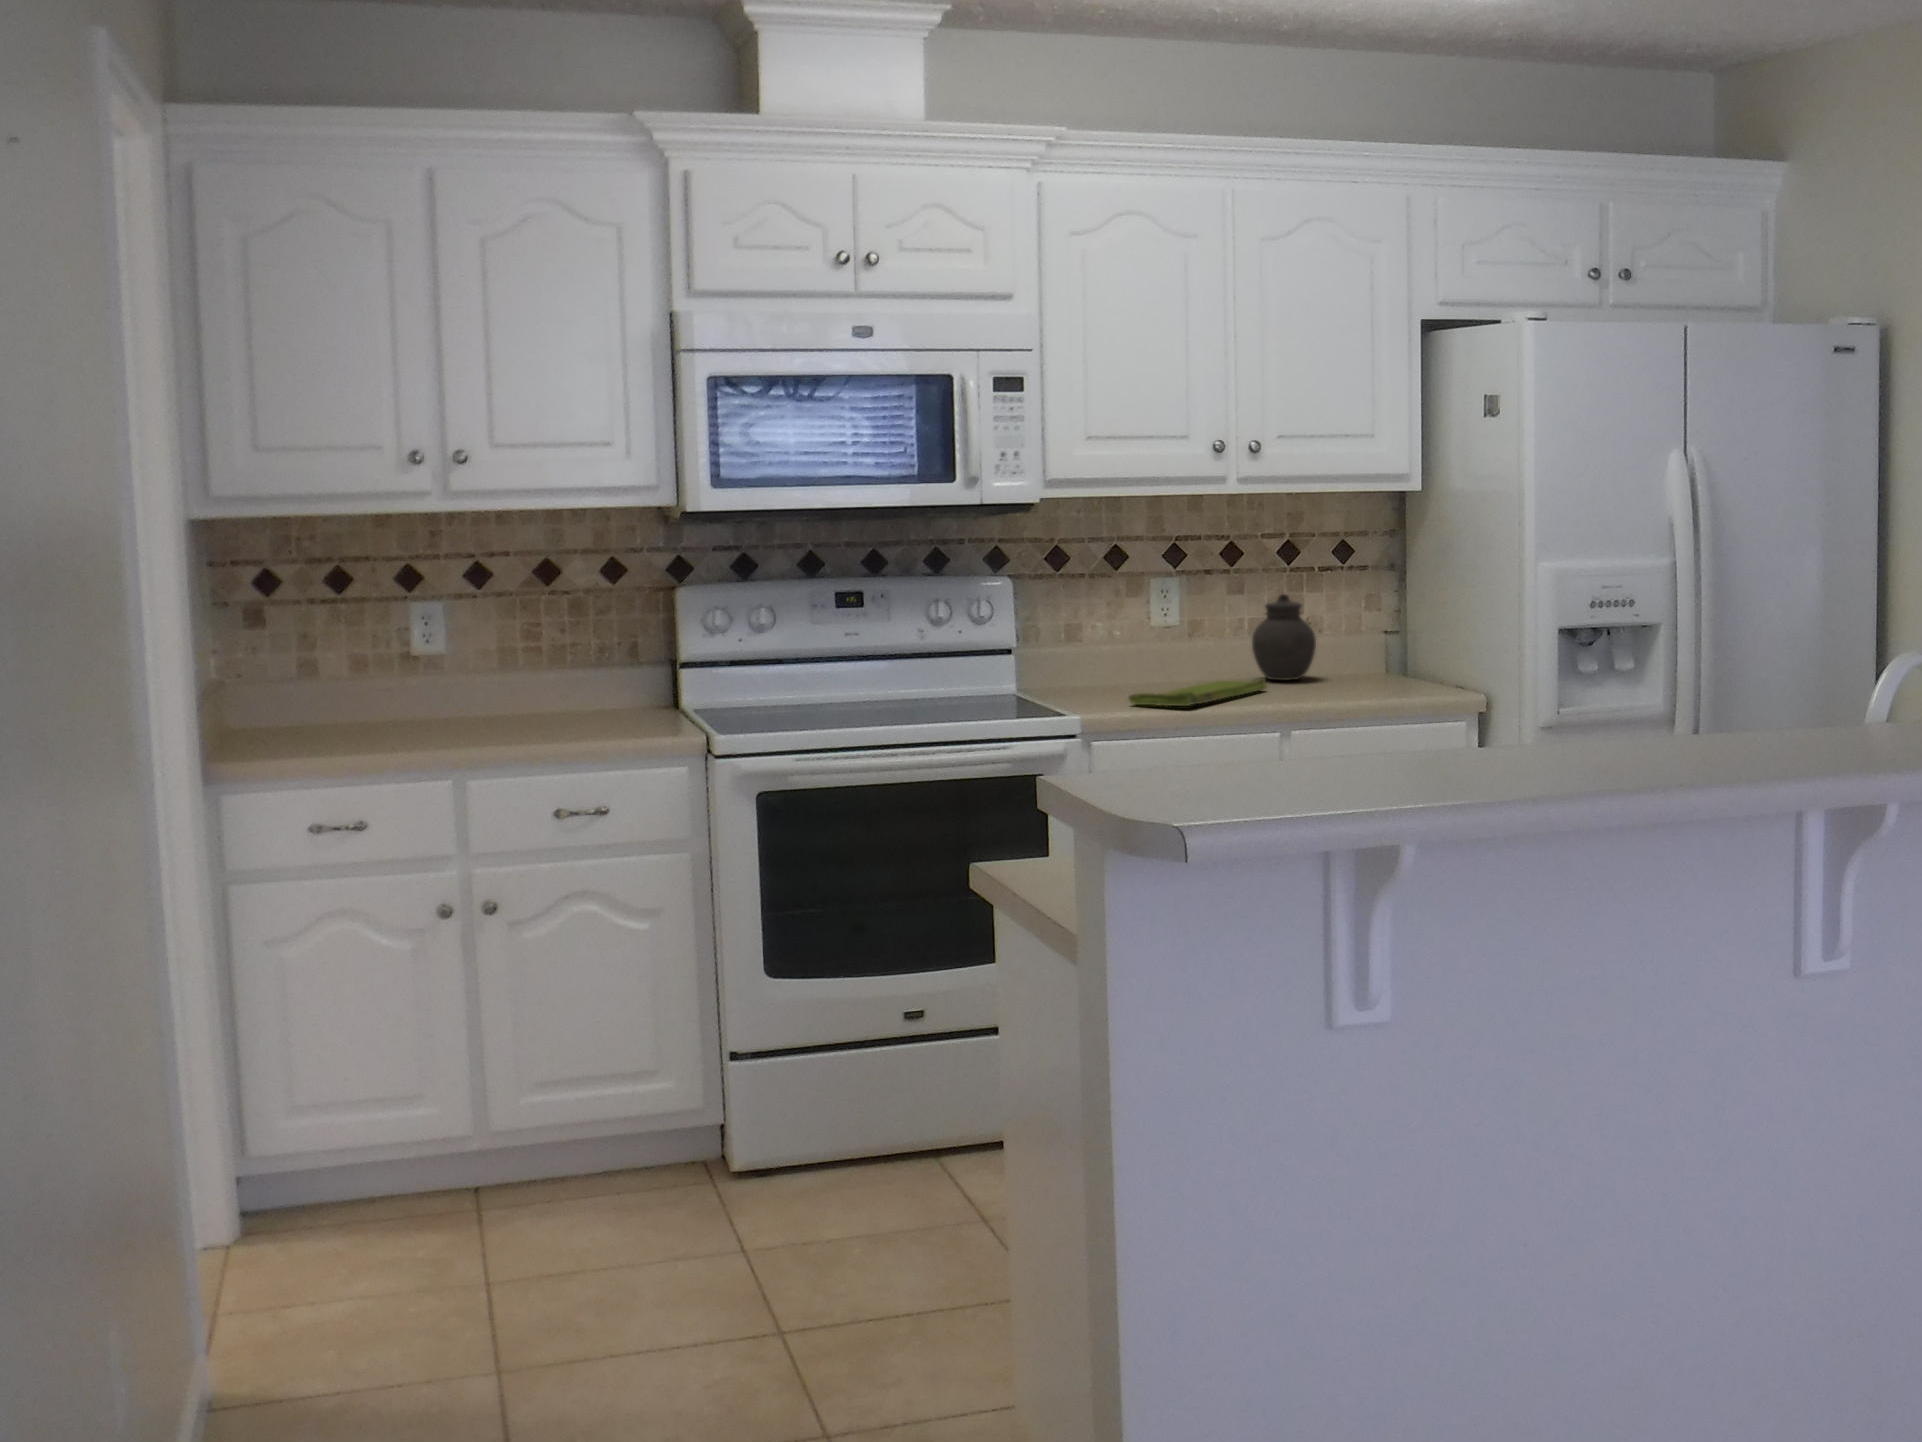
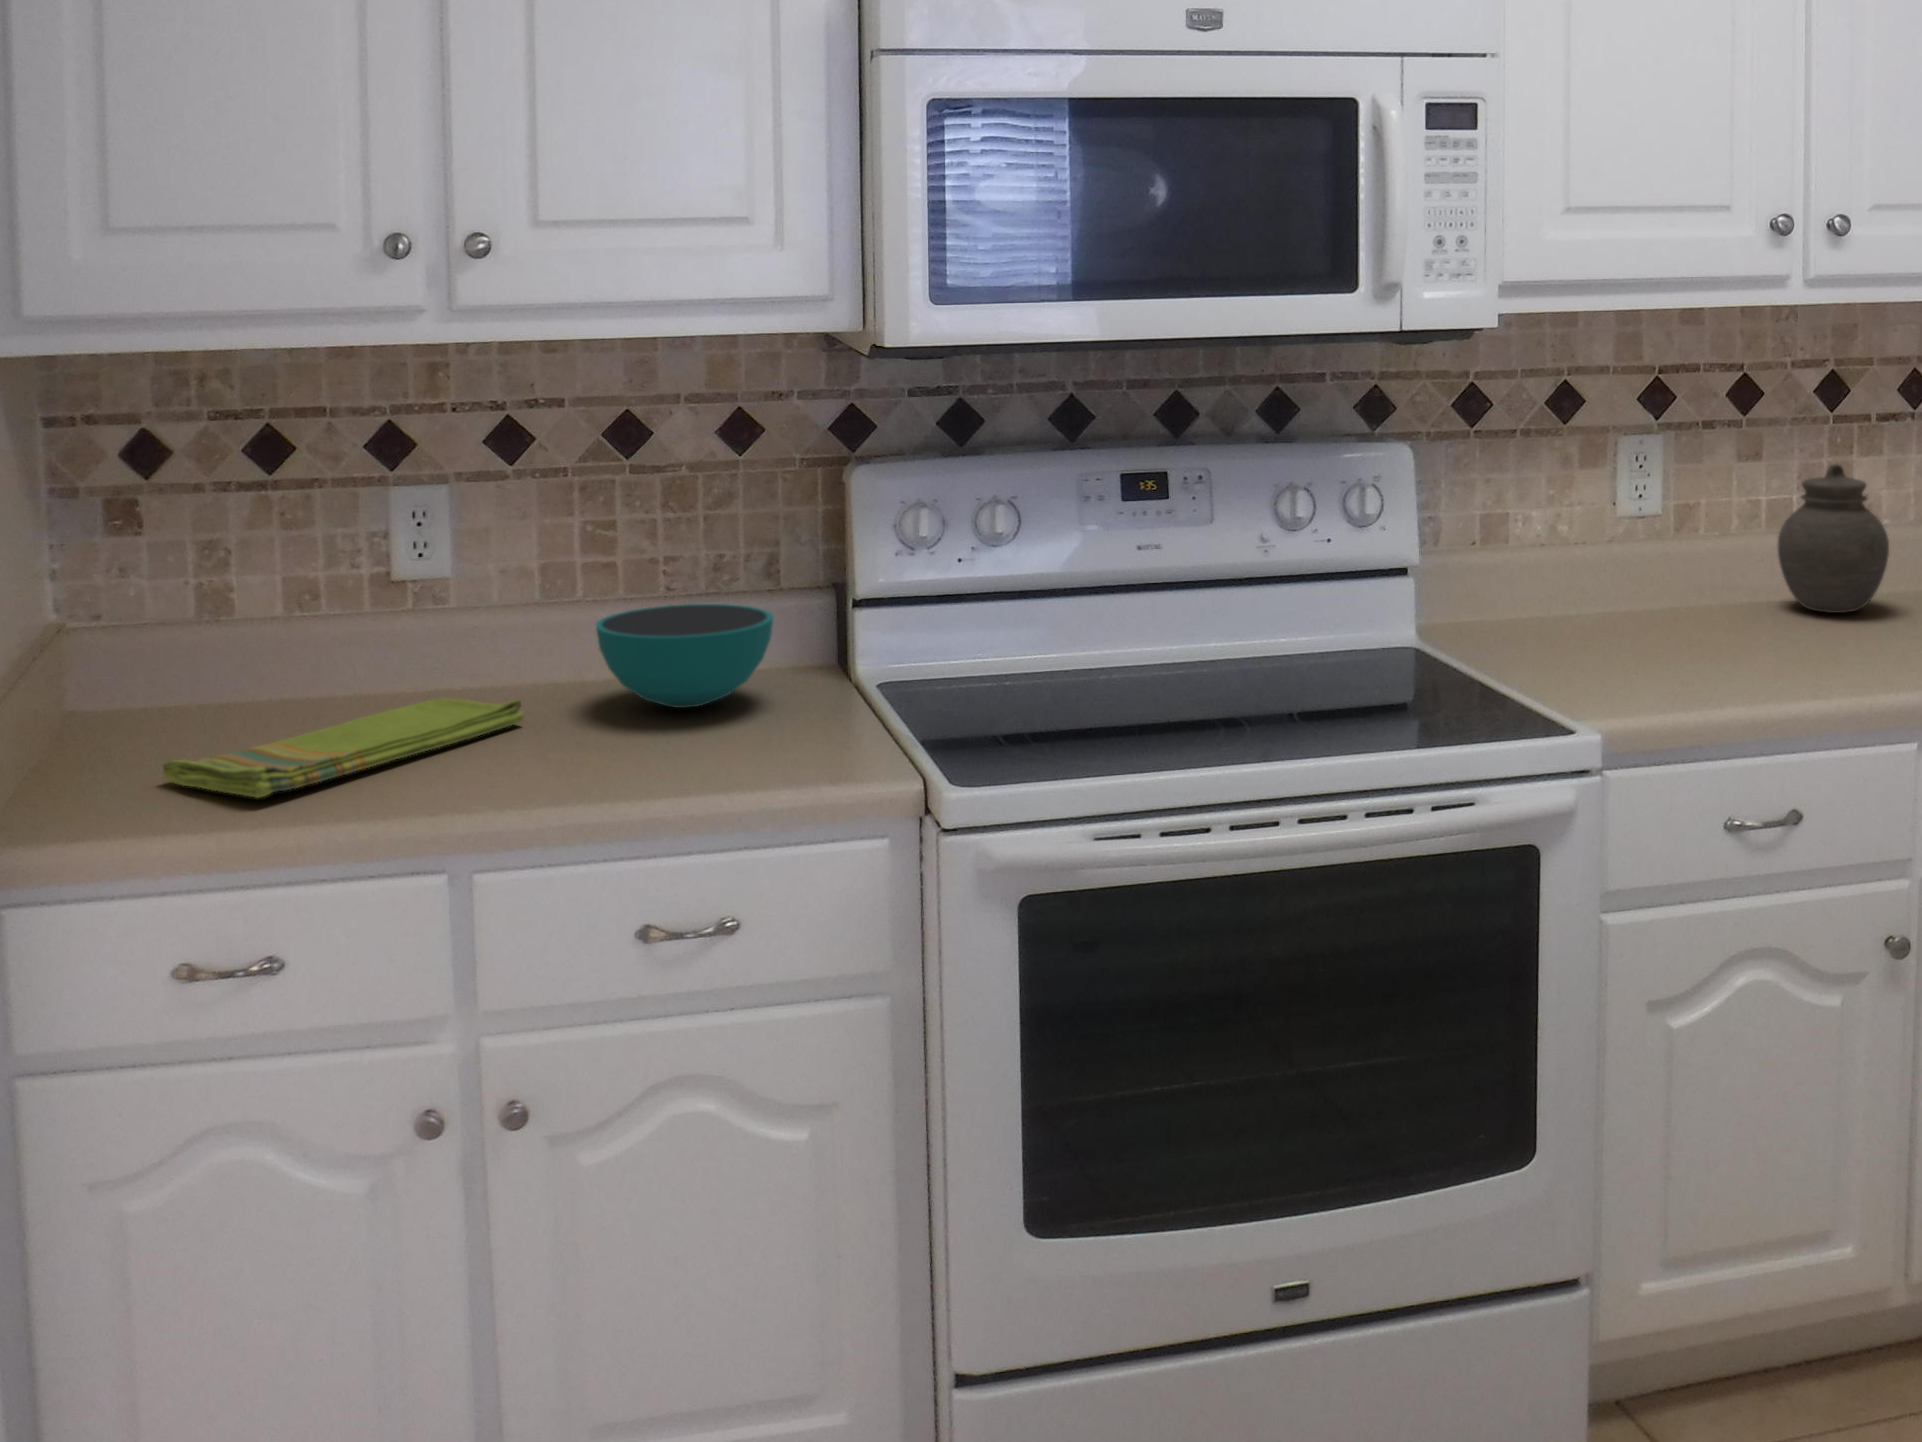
bowl: none [530,667,633,719] -> present [596,604,773,708]
dish towel: present [1129,678,1267,706] -> present [163,698,523,798]

